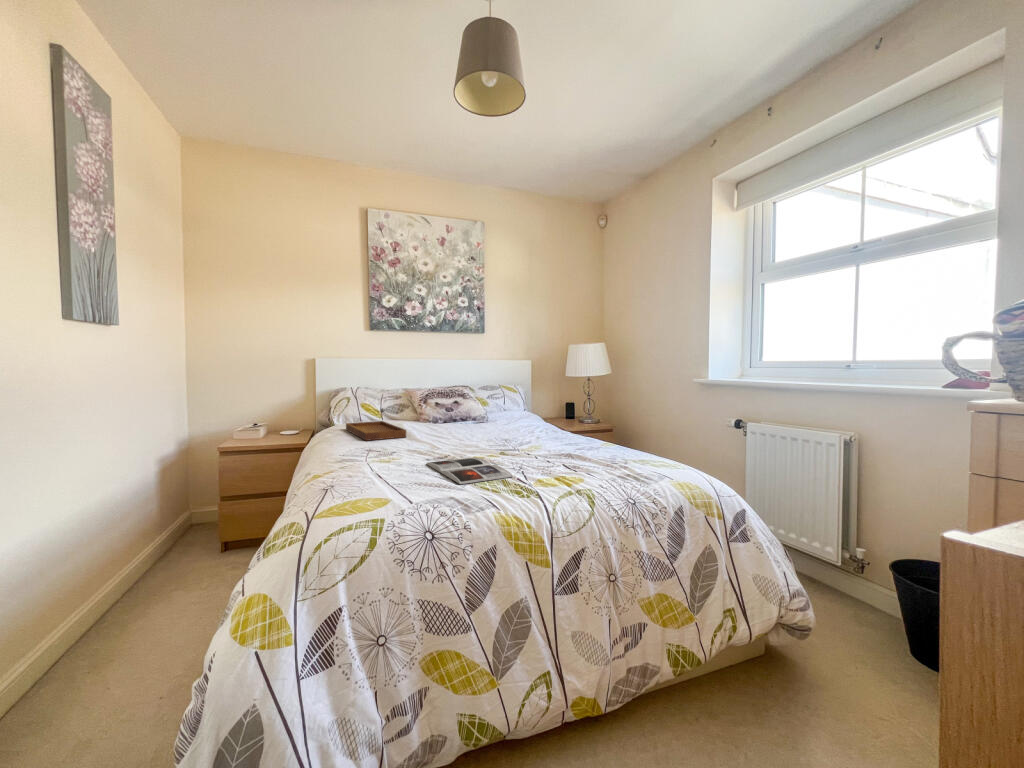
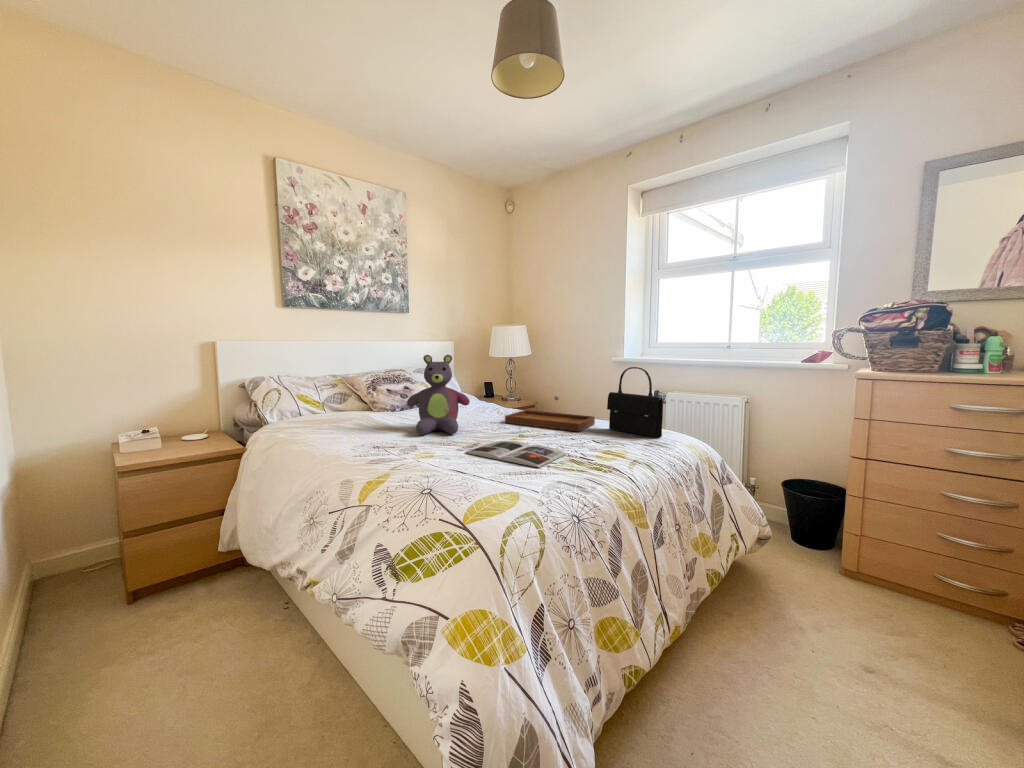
stuffed bear: none [417,371,477,447] -> present [407,355,470,435]
handbag: none [609,389,657,474] -> present [607,367,663,438]
tray: present [346,408,406,441] -> present [505,396,595,432]

